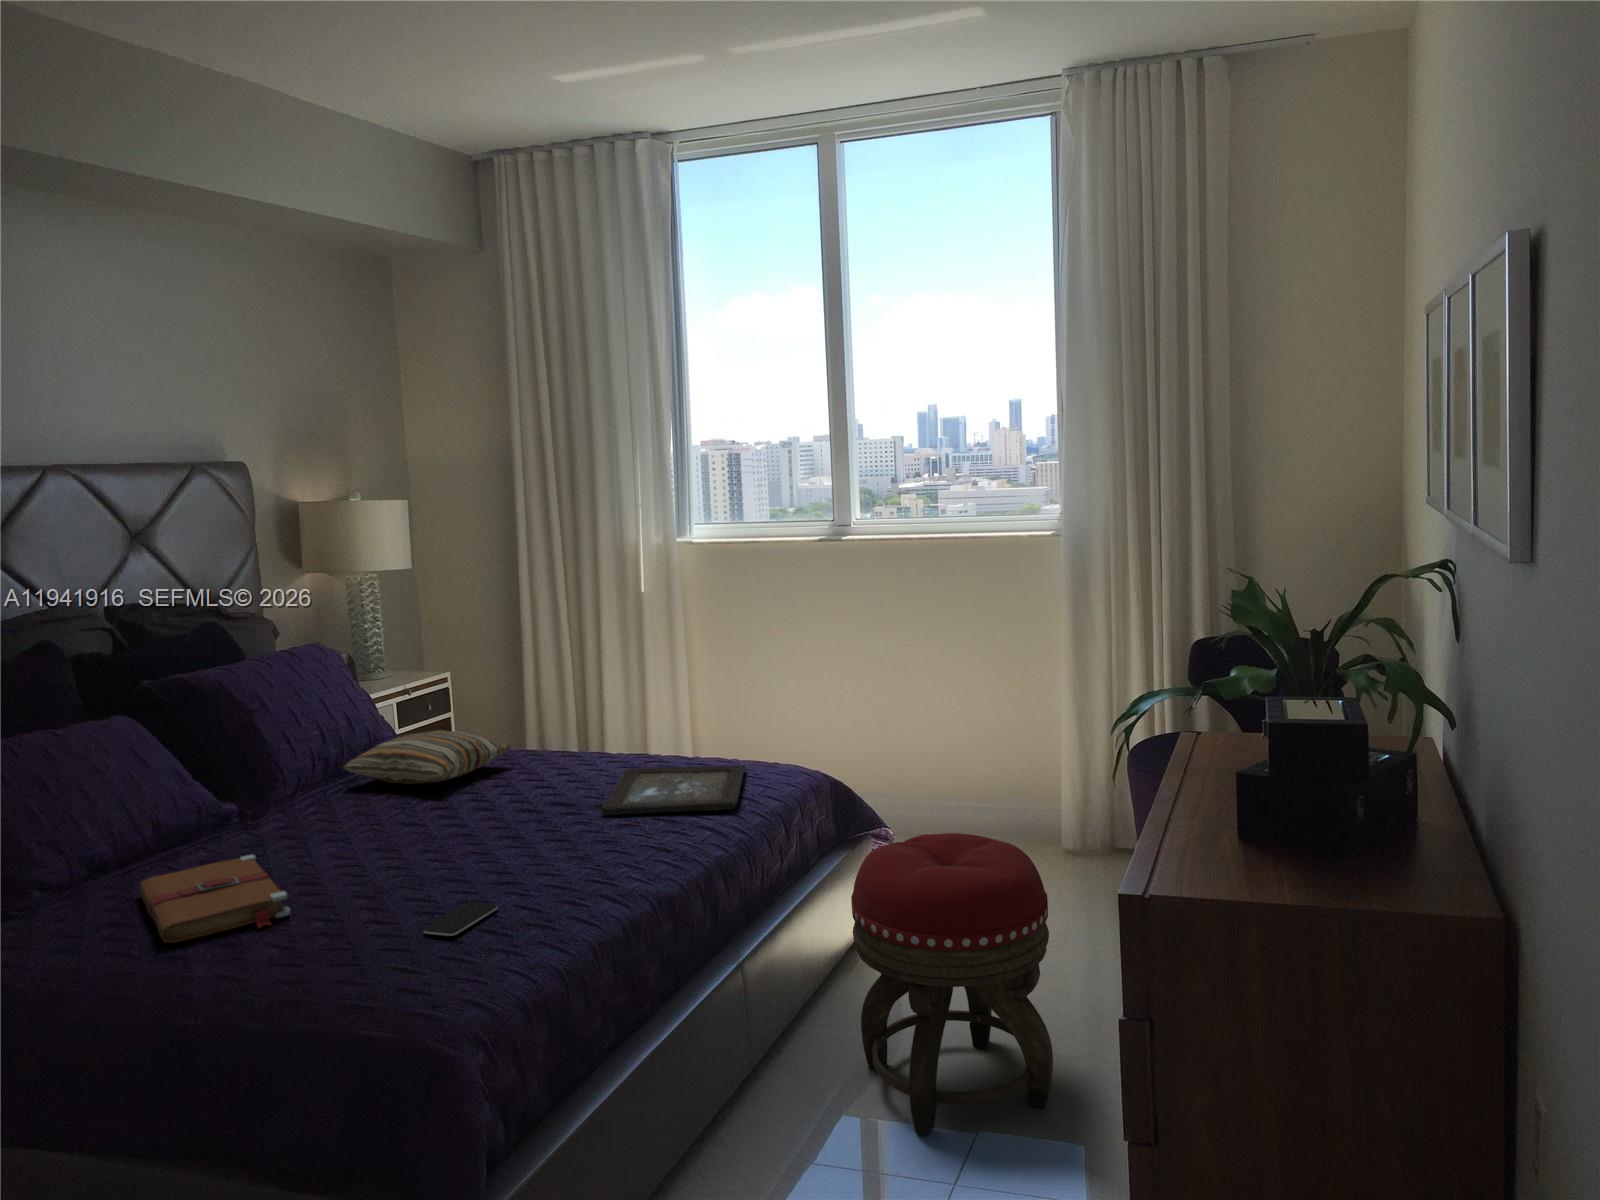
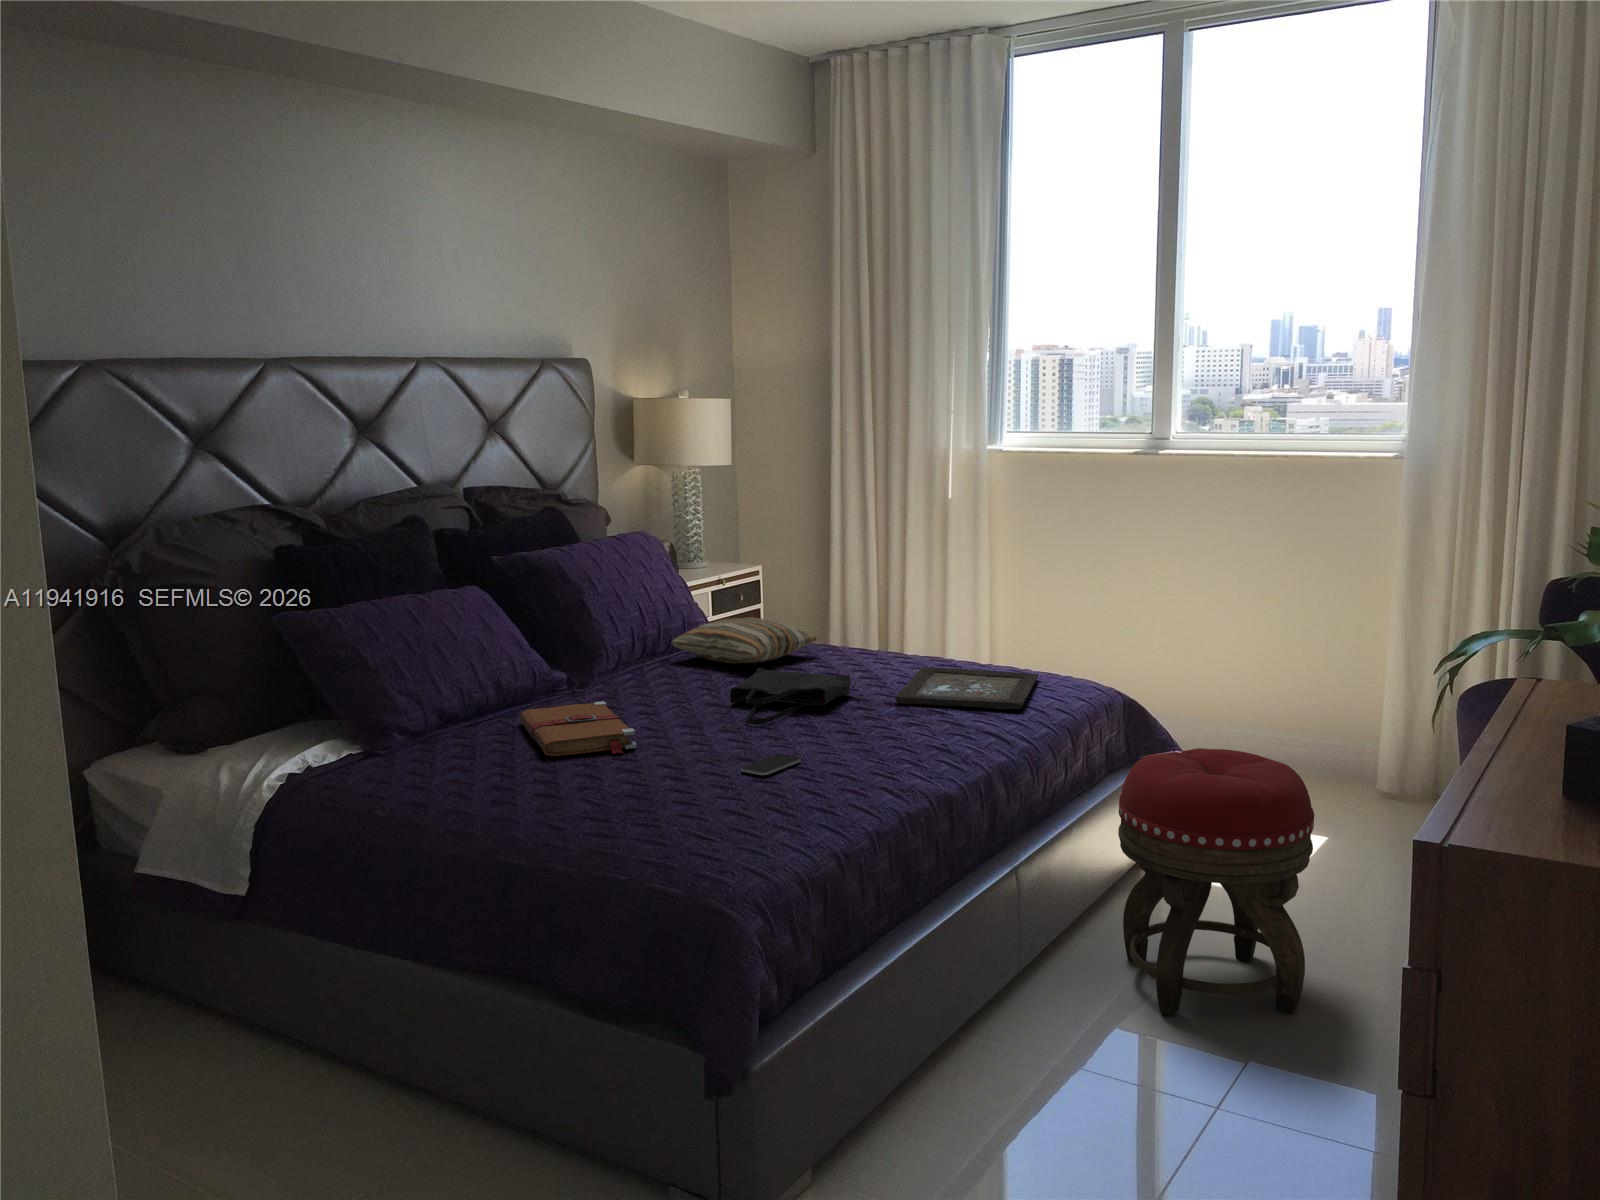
tote bag: none [412,789,550,862] -> present [730,668,850,725]

